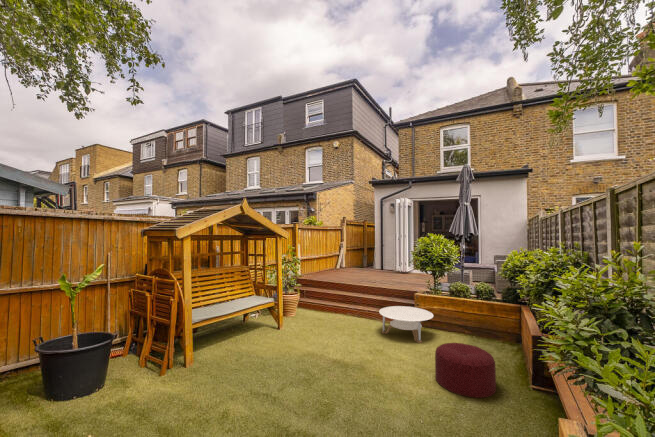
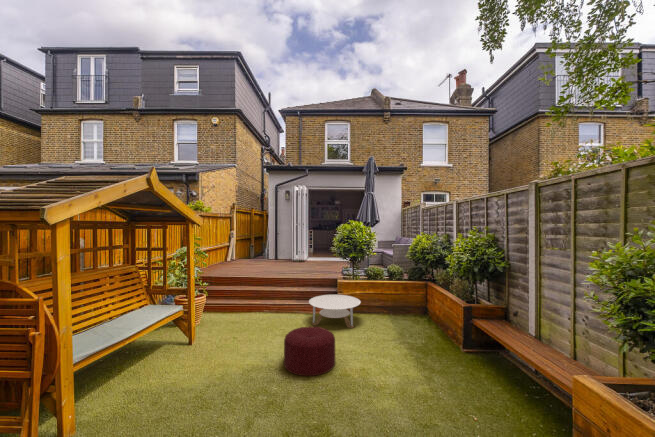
ottoman: present [435,343,496,398] -> present [284,326,335,376]

